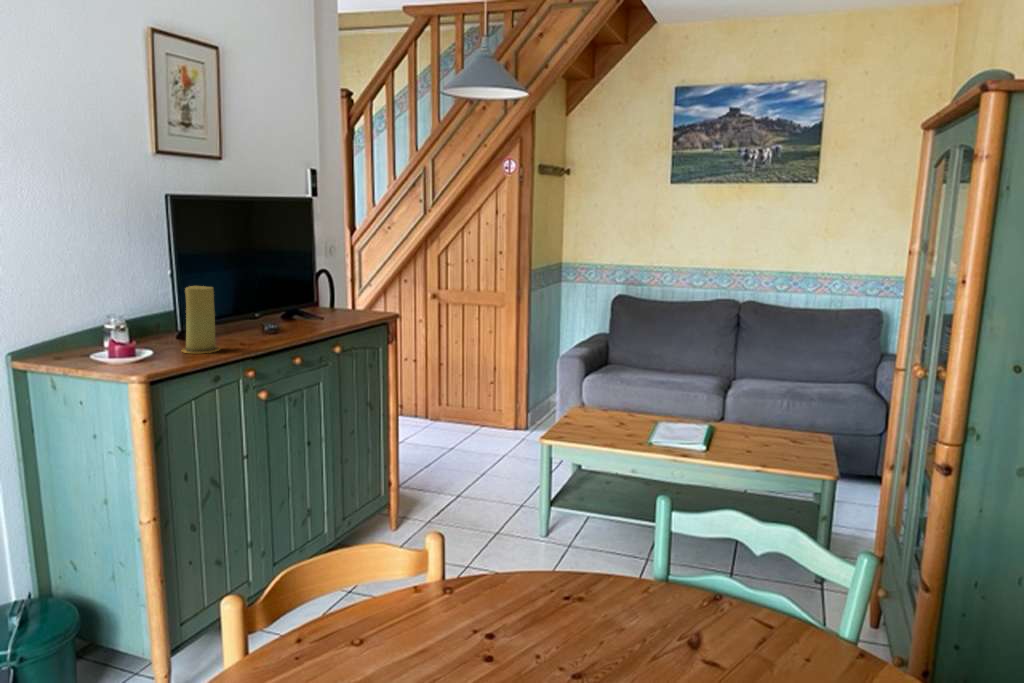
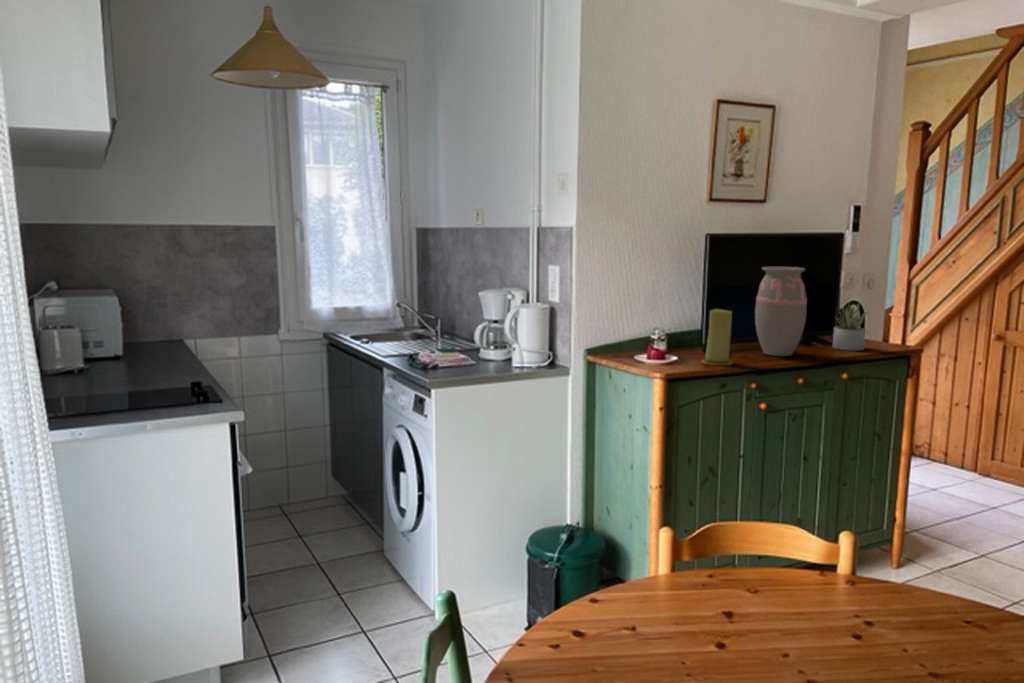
decorative vase: none [233,233,291,334] -> present [755,267,807,356]
succulent plant: none [312,268,346,320] -> present [833,303,867,351]

